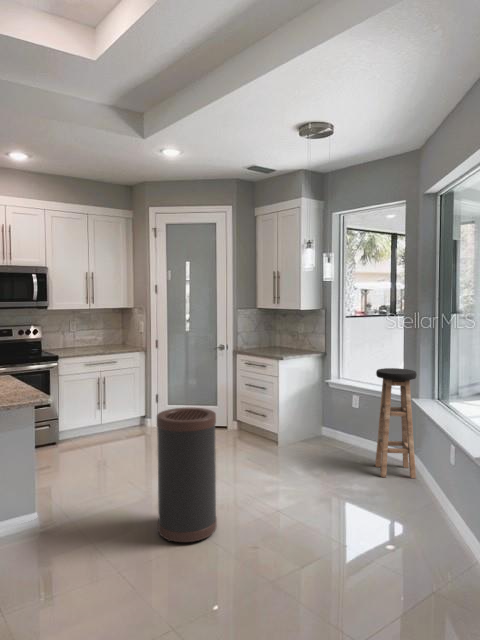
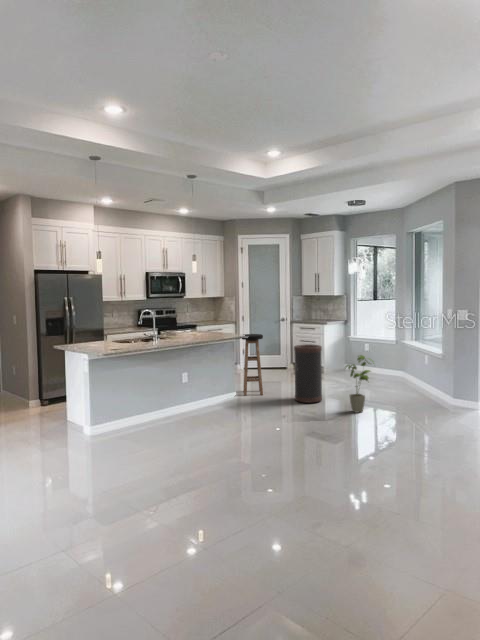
bar stool: present [375,368,417,478] -> present [242,334,263,395]
house plant: none [233,455,306,601] -> present [345,355,370,413]

